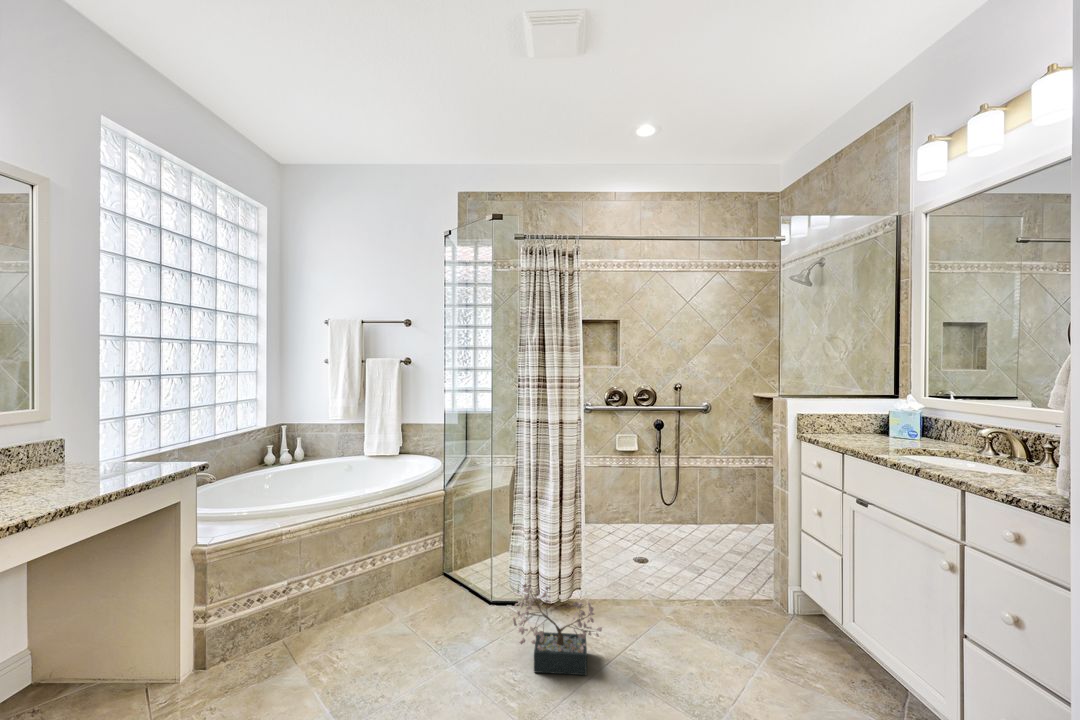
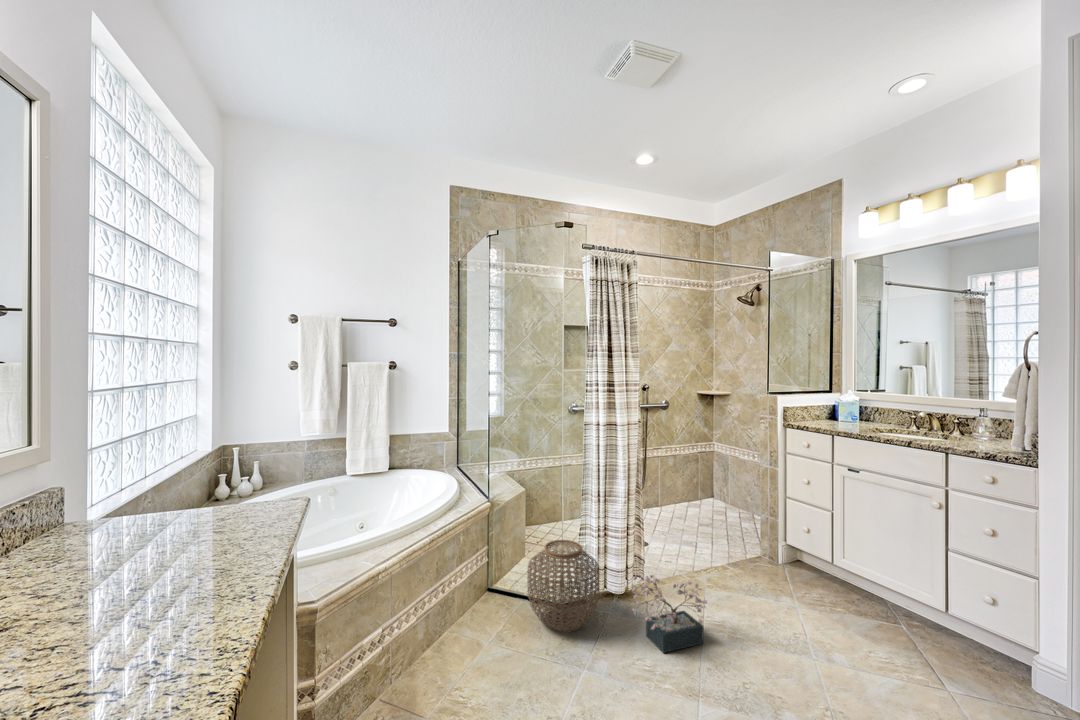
woven basket: none [439,535,512,627] -> present [527,540,599,632]

